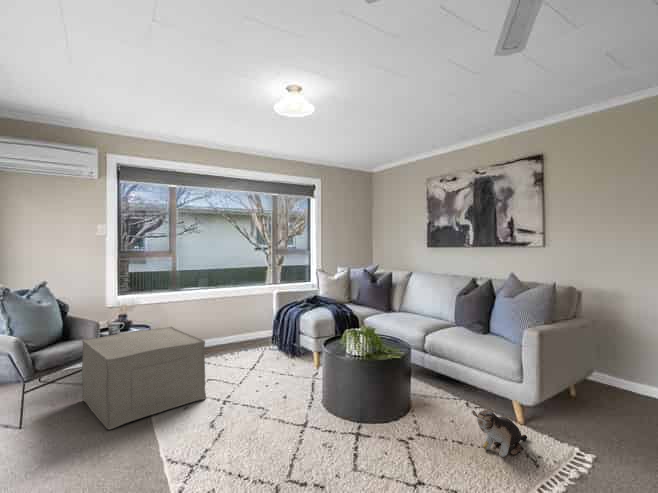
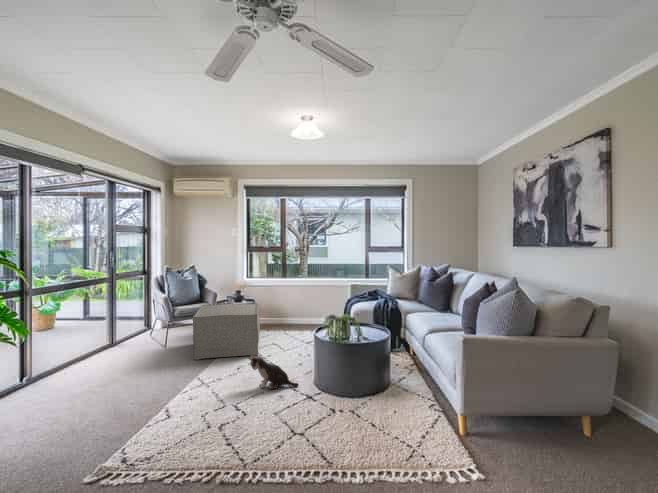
plush toy: present [472,410,527,457] -> present [248,355,299,389]

